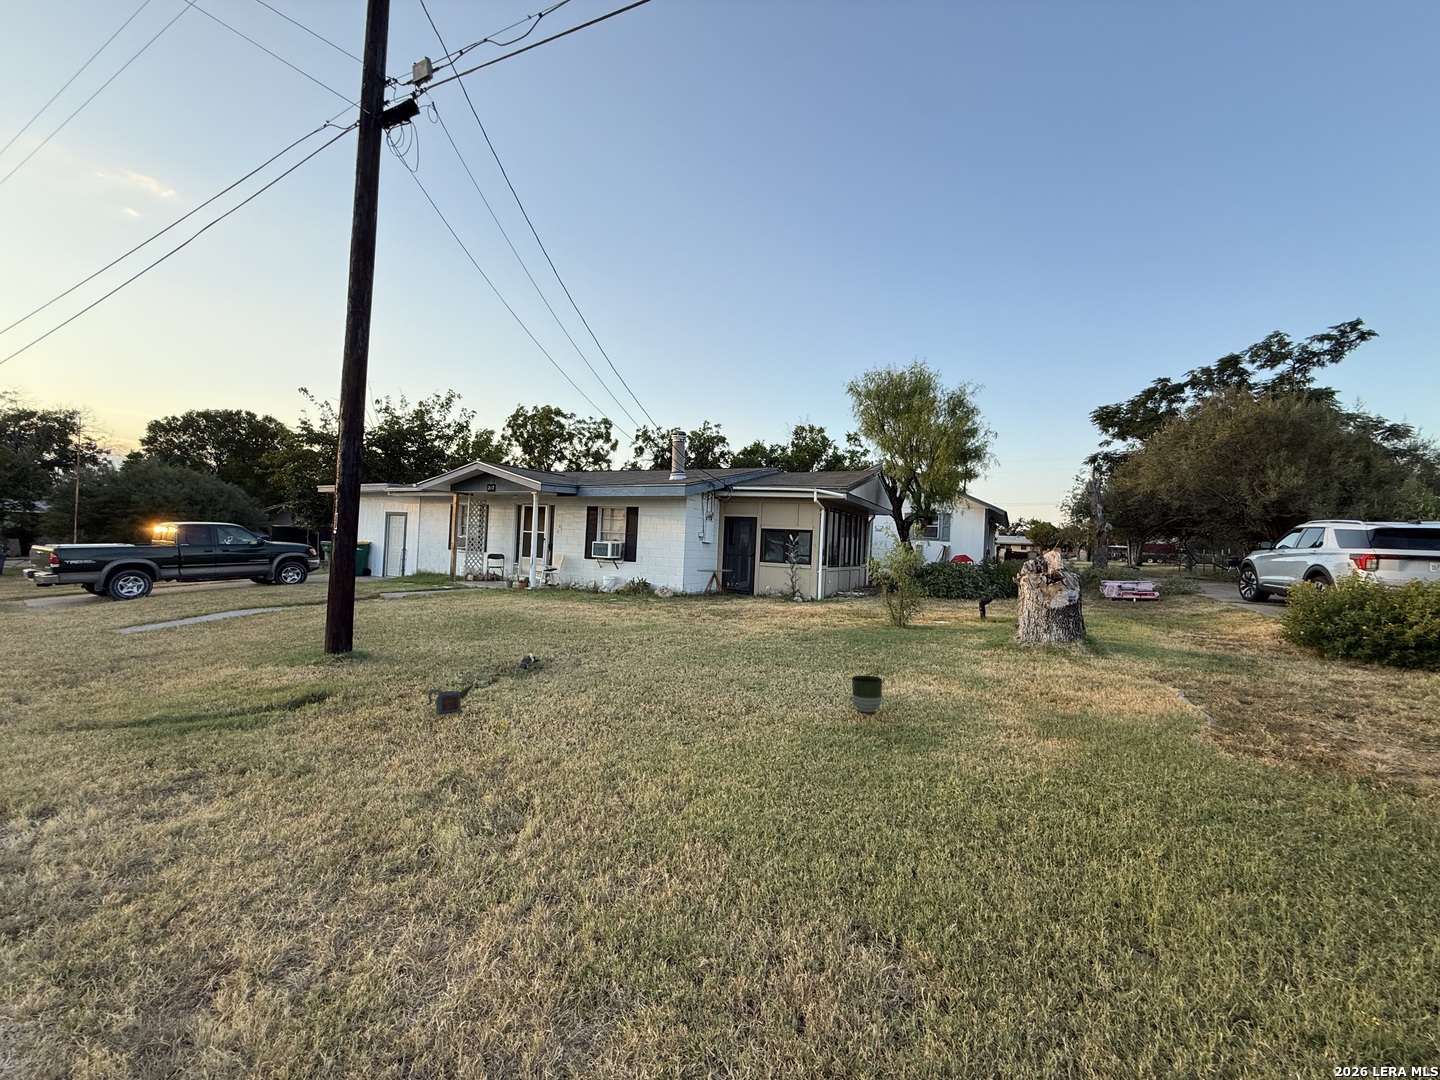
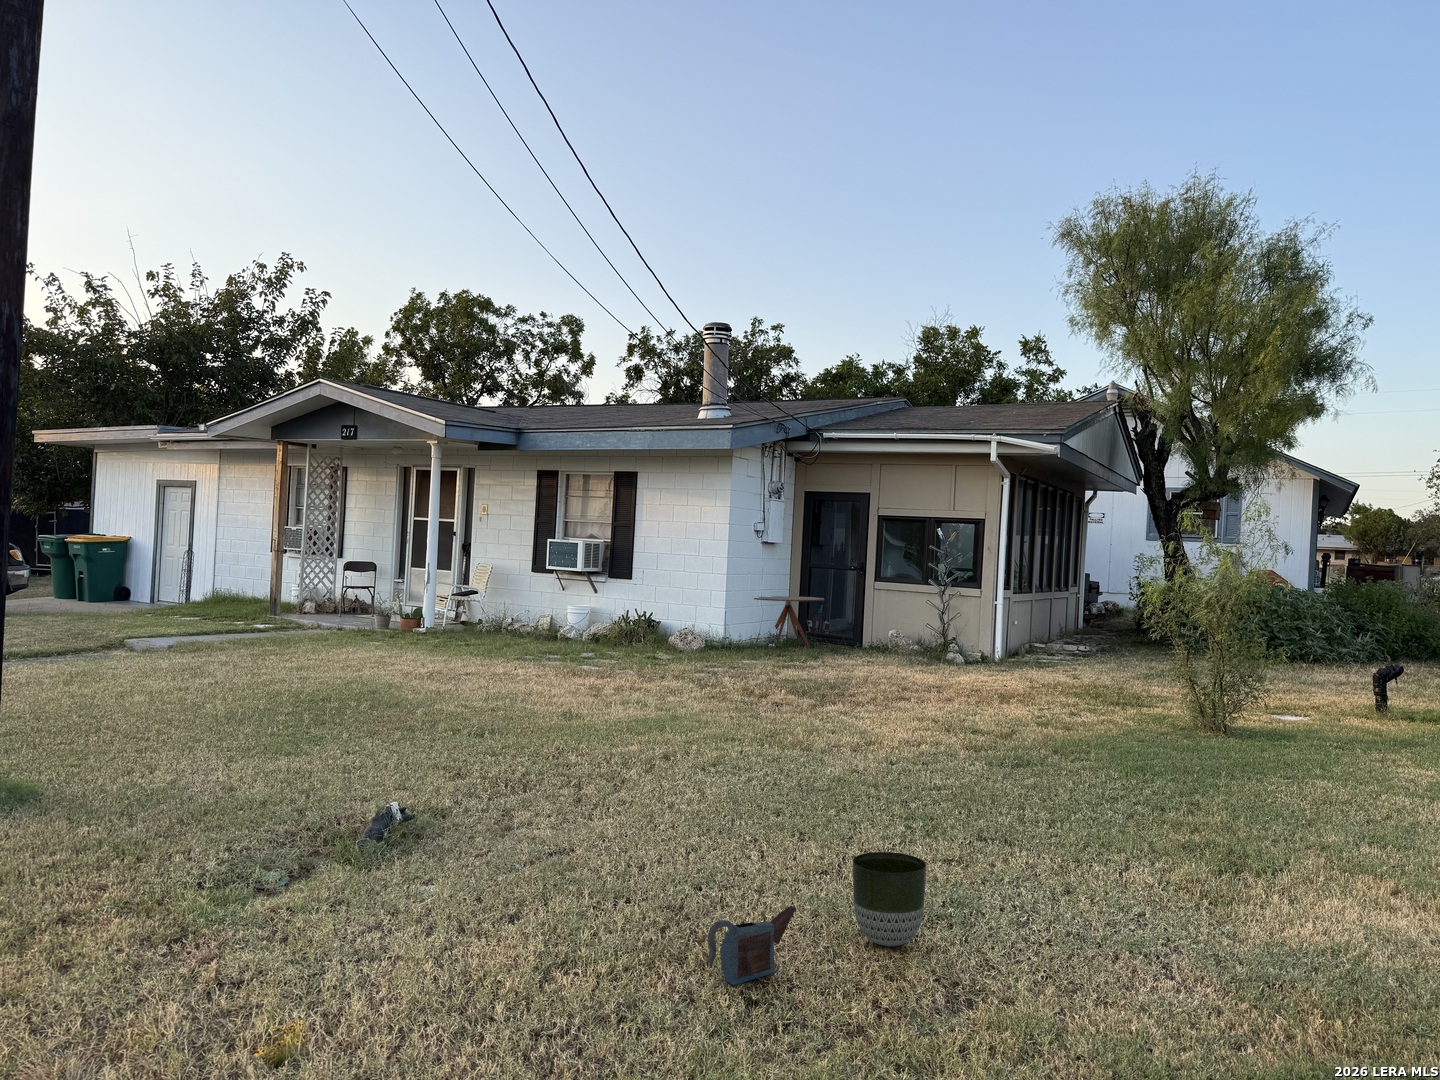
planter: present [852,676,882,712] -> present [852,852,926,947]
watering can: present [428,686,473,714] -> present [706,905,796,985]

